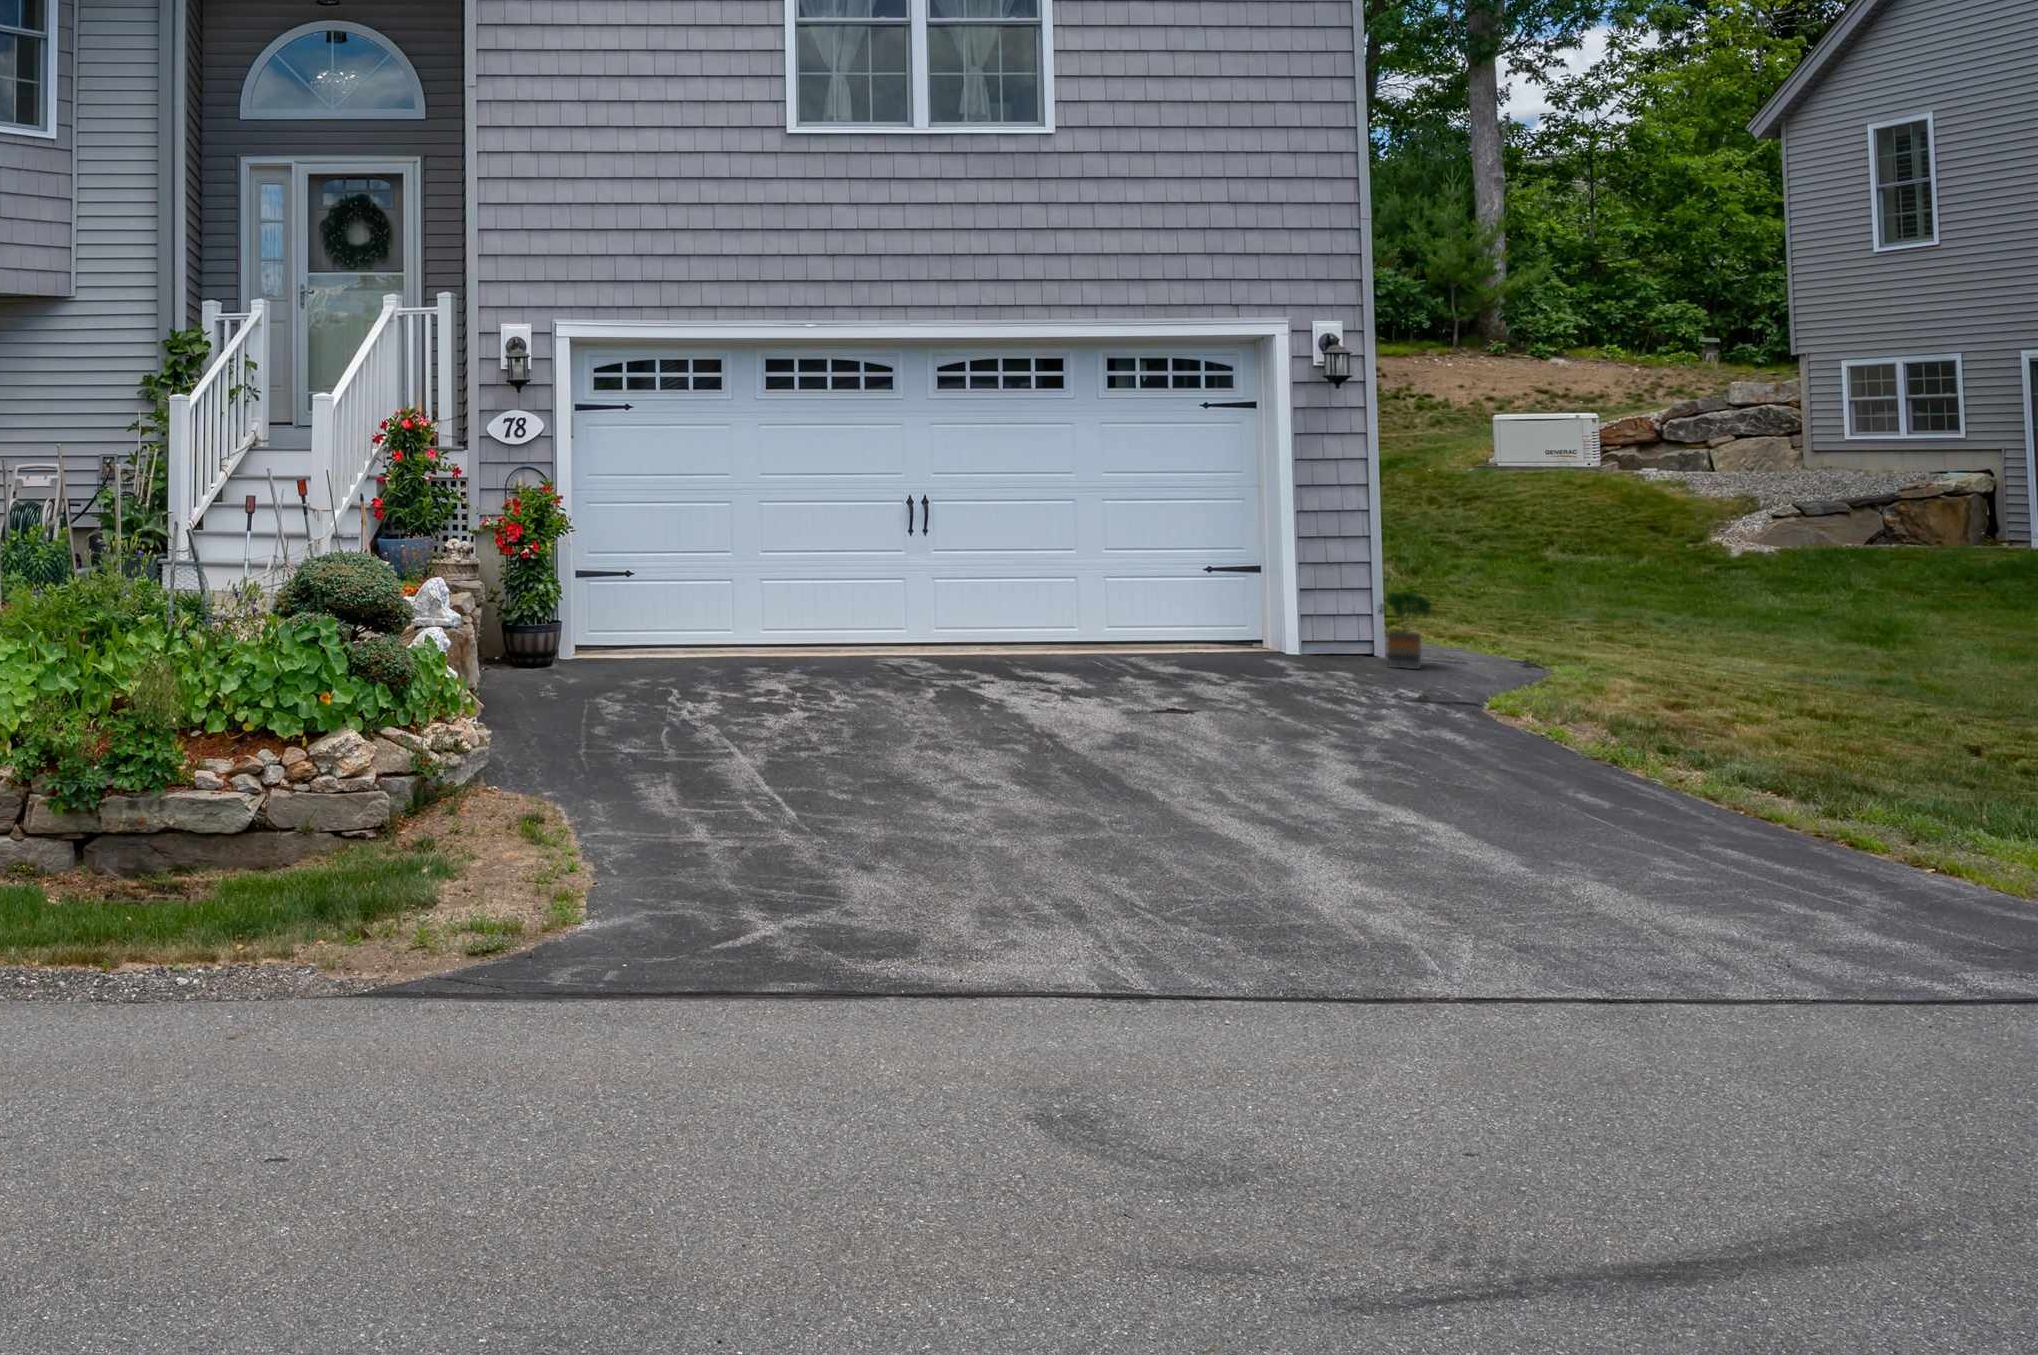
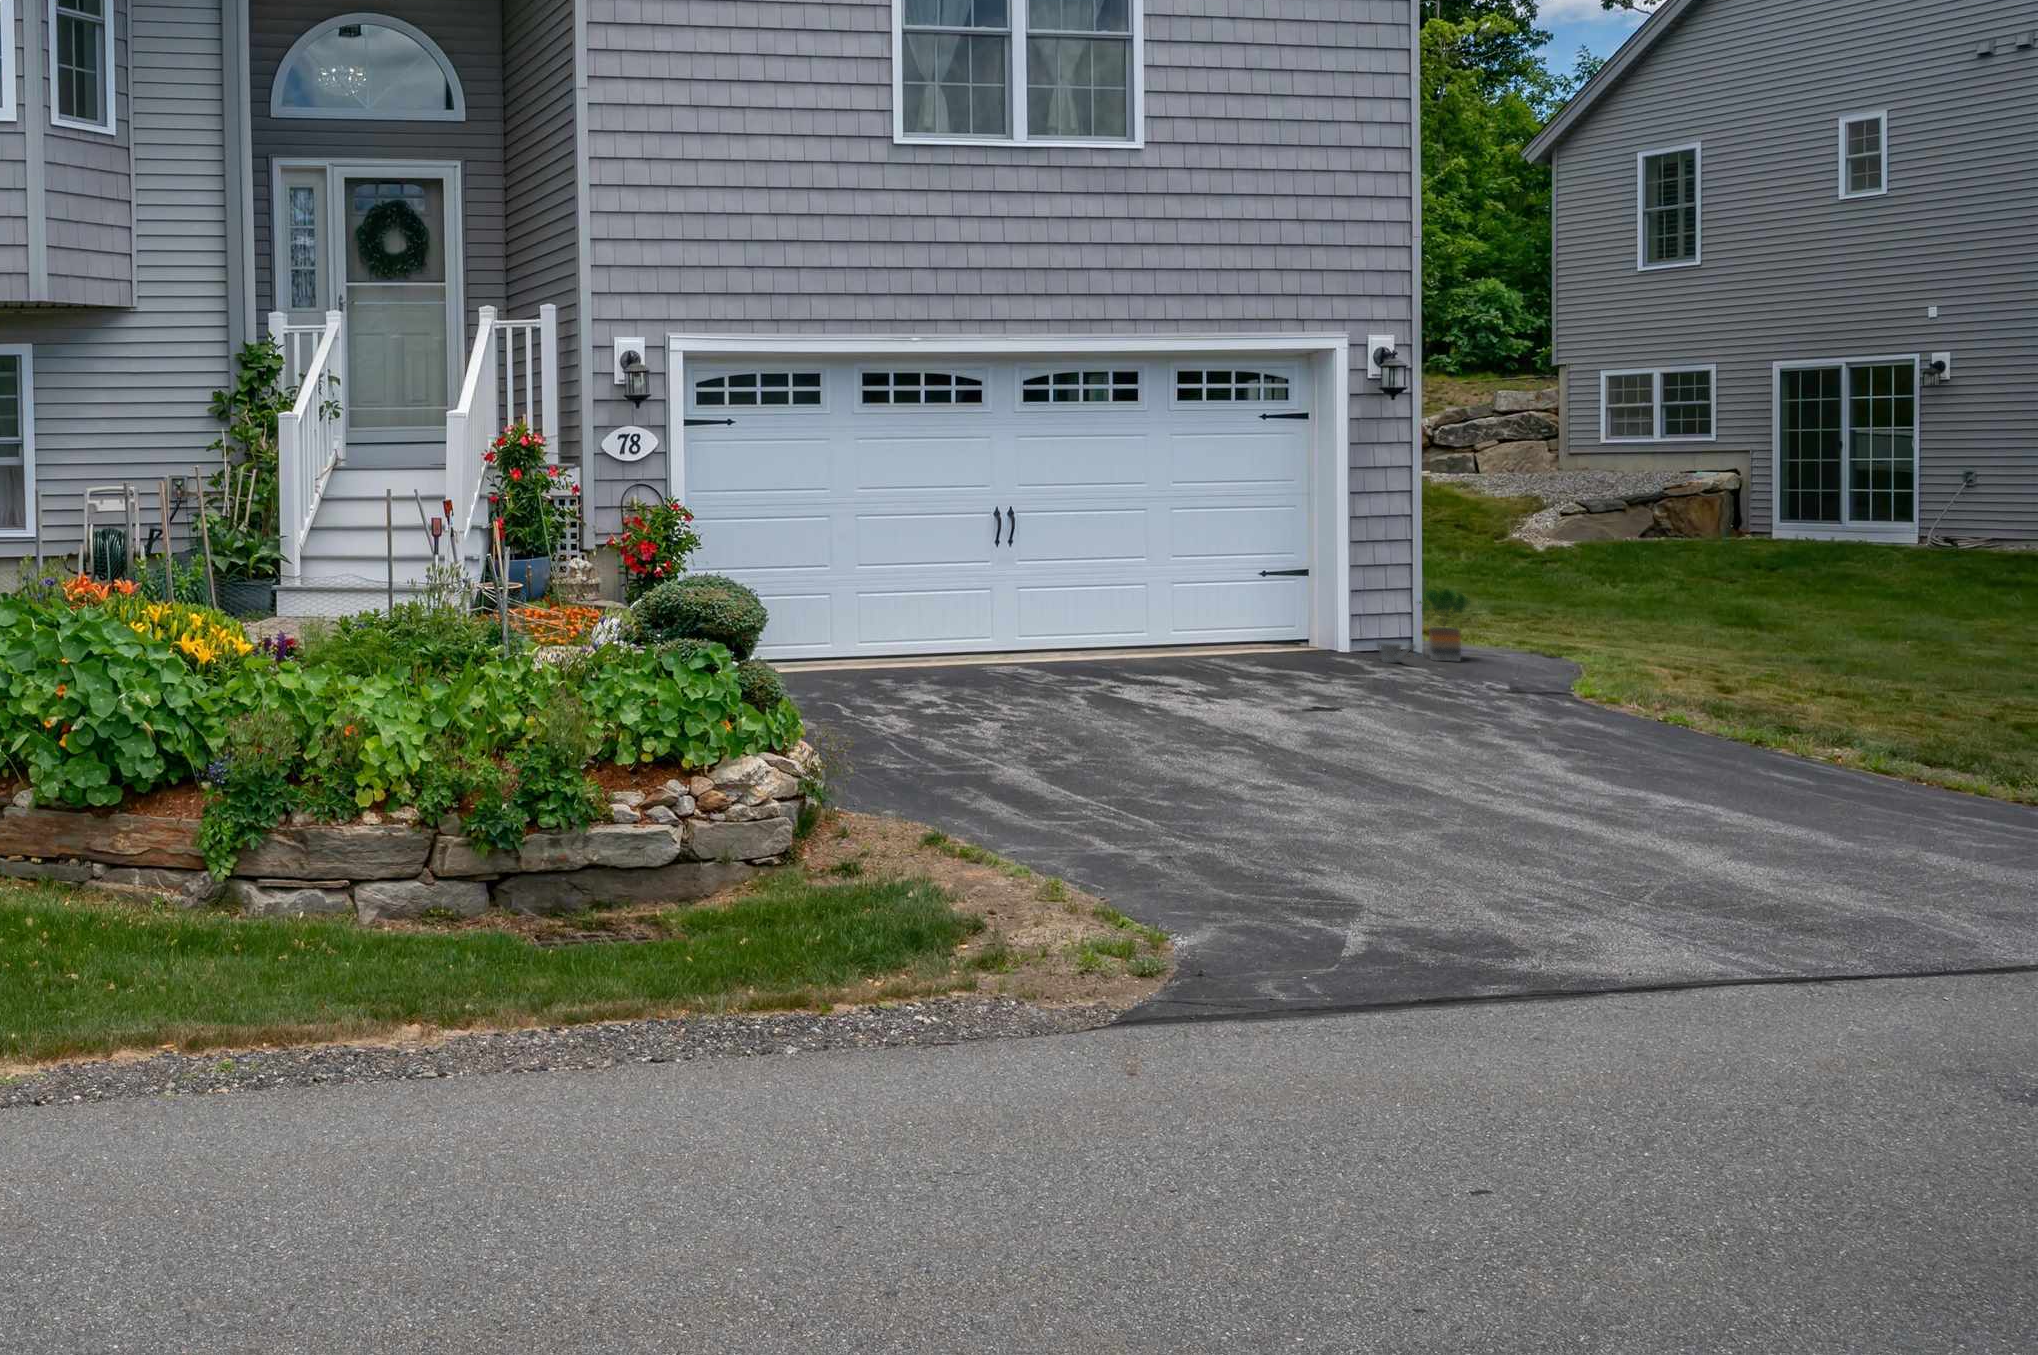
watering can: none [1327,645,1359,669] -> present [1377,642,1415,663]

